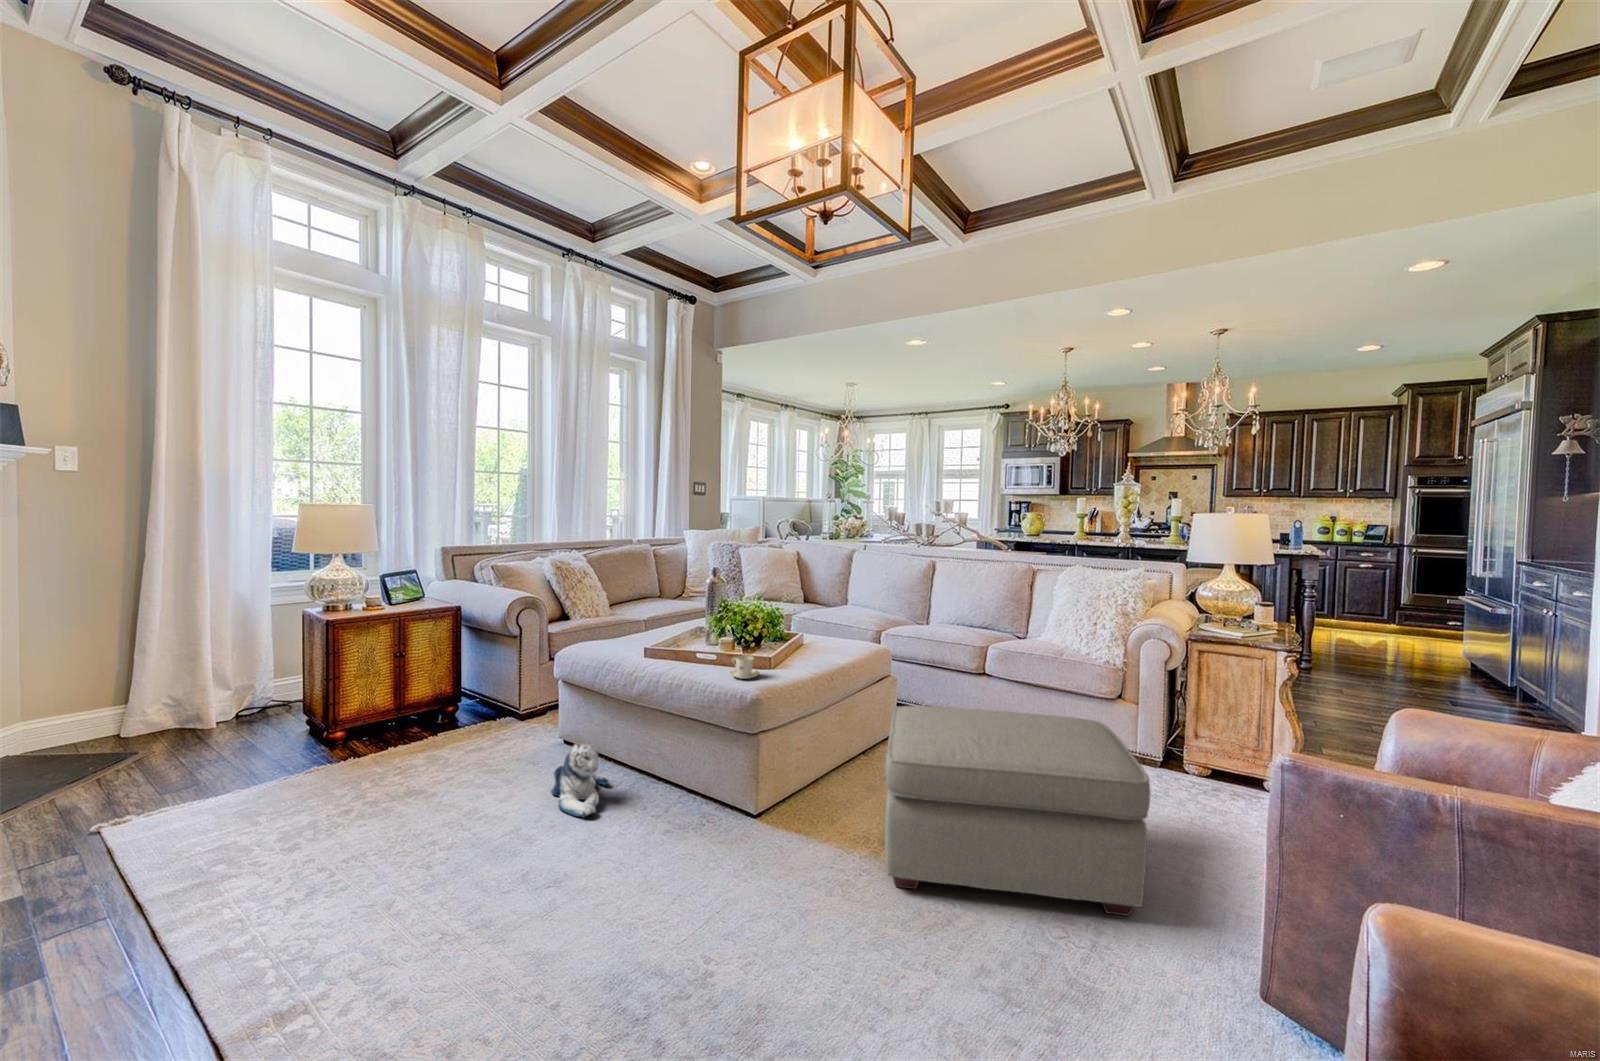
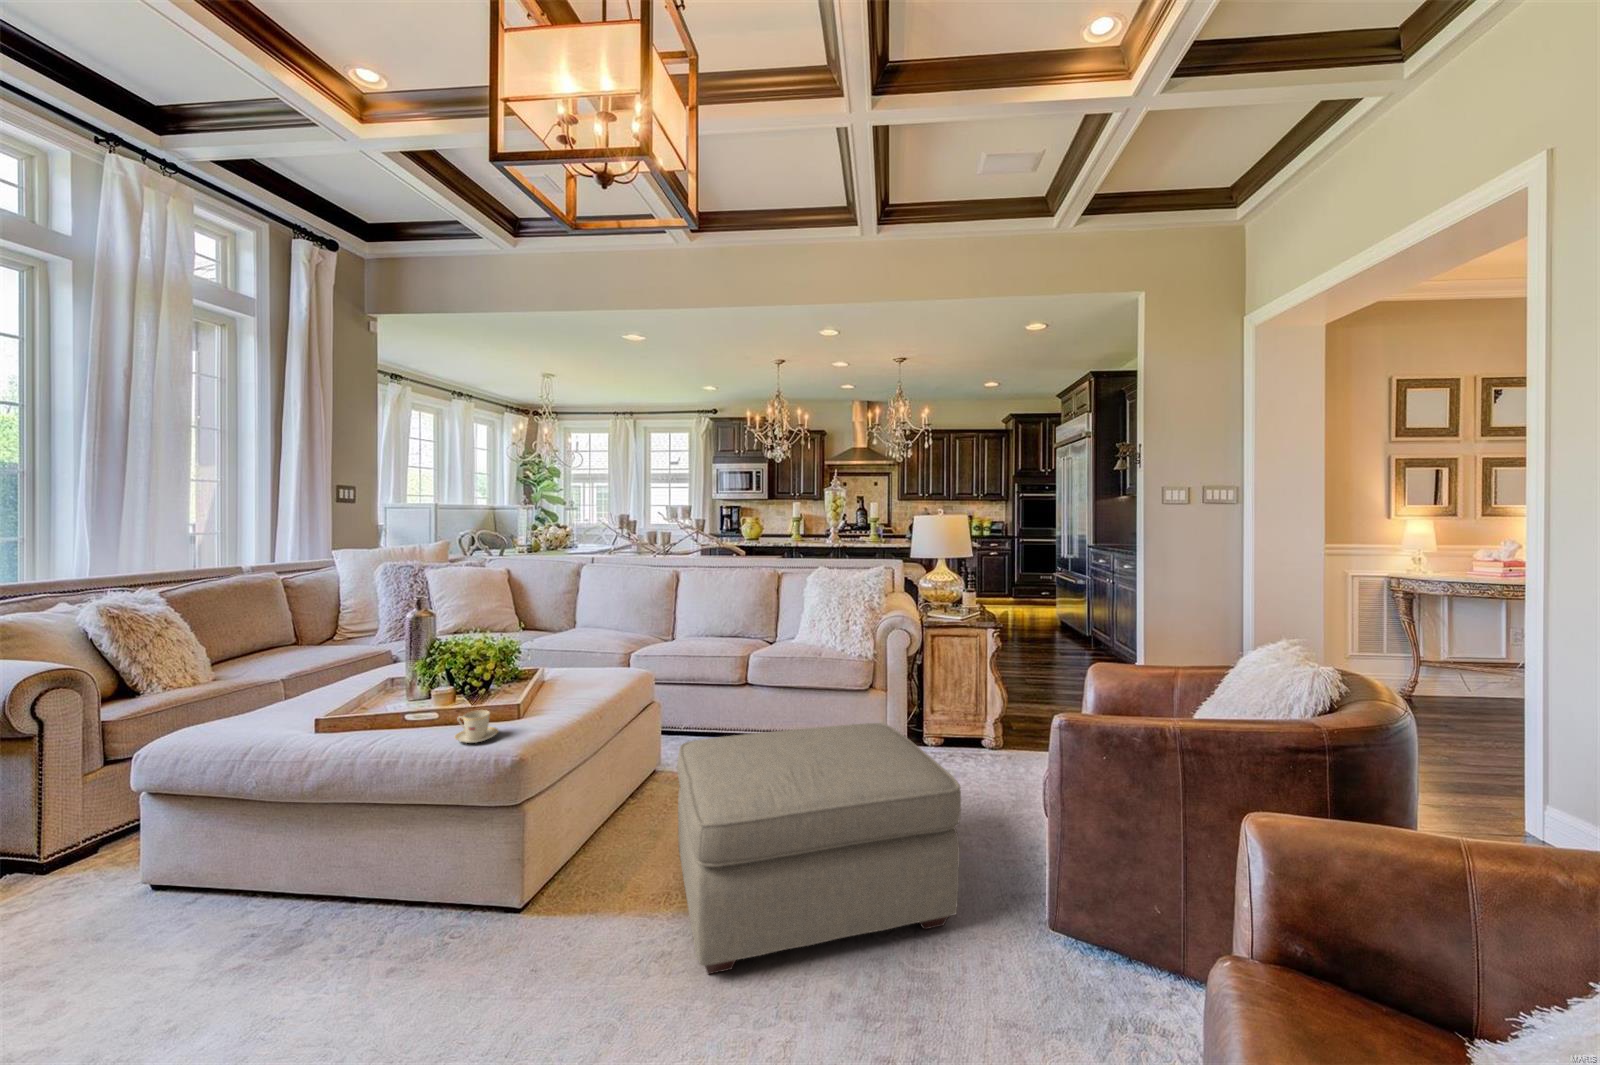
plush toy: present [551,743,609,817] -> none [127,886,250,1019]

